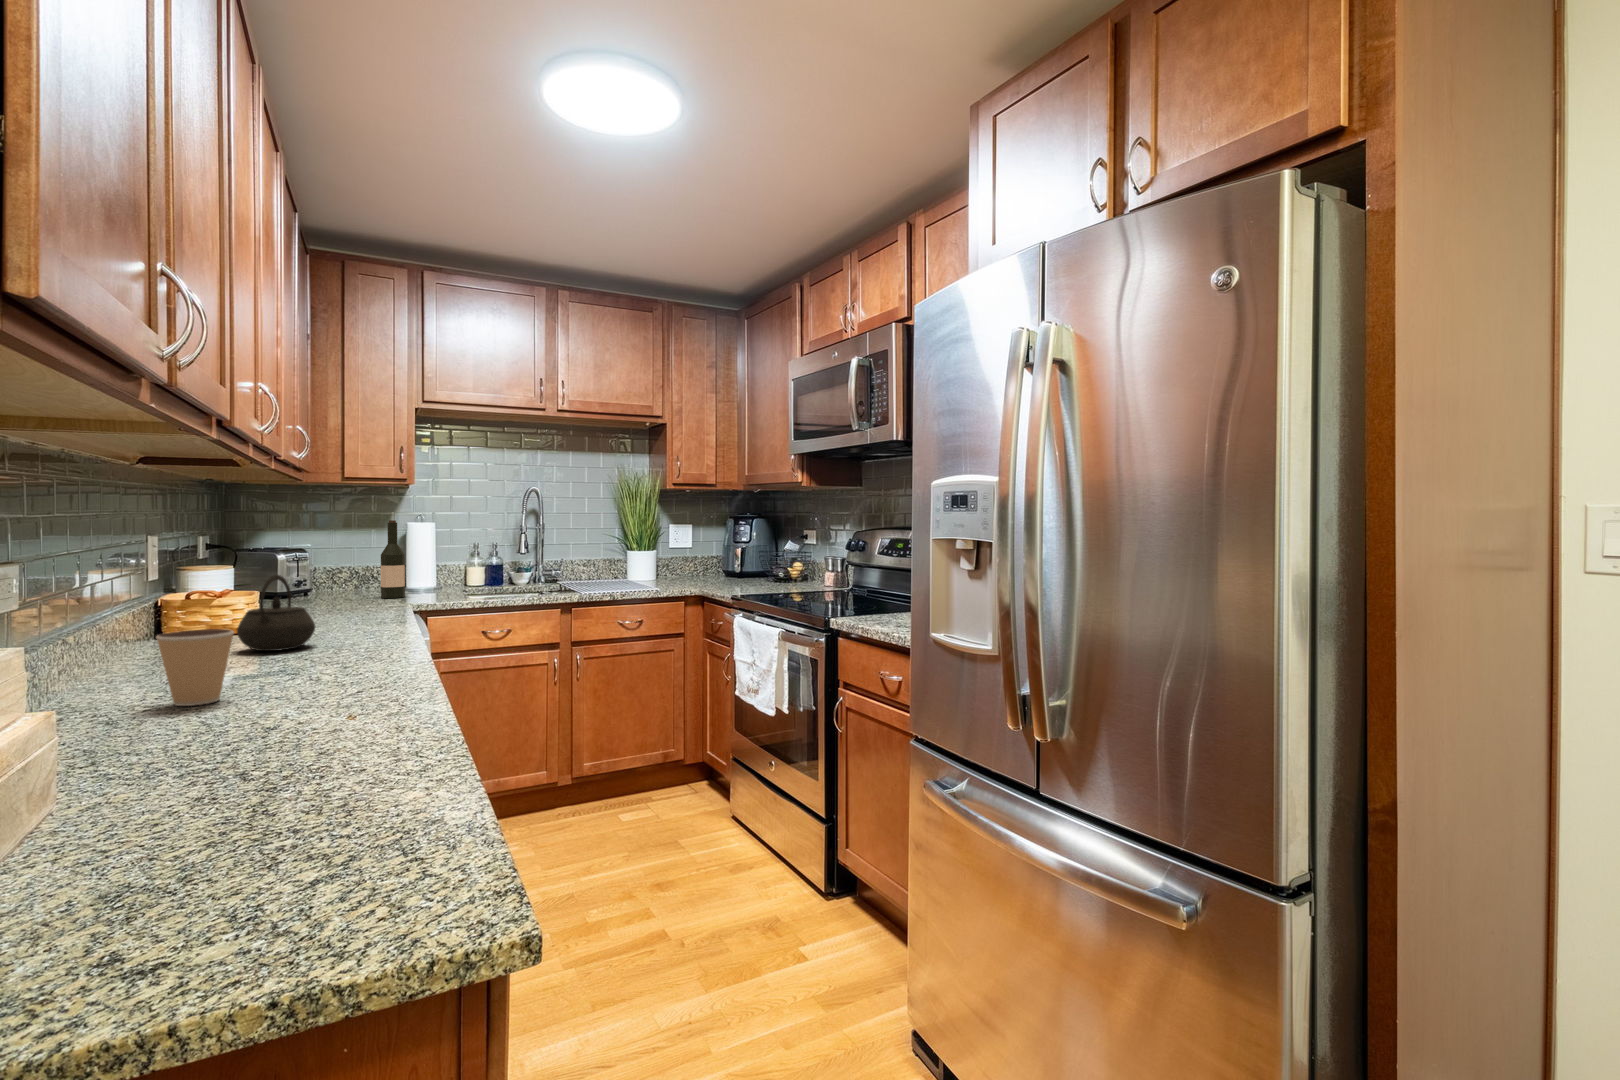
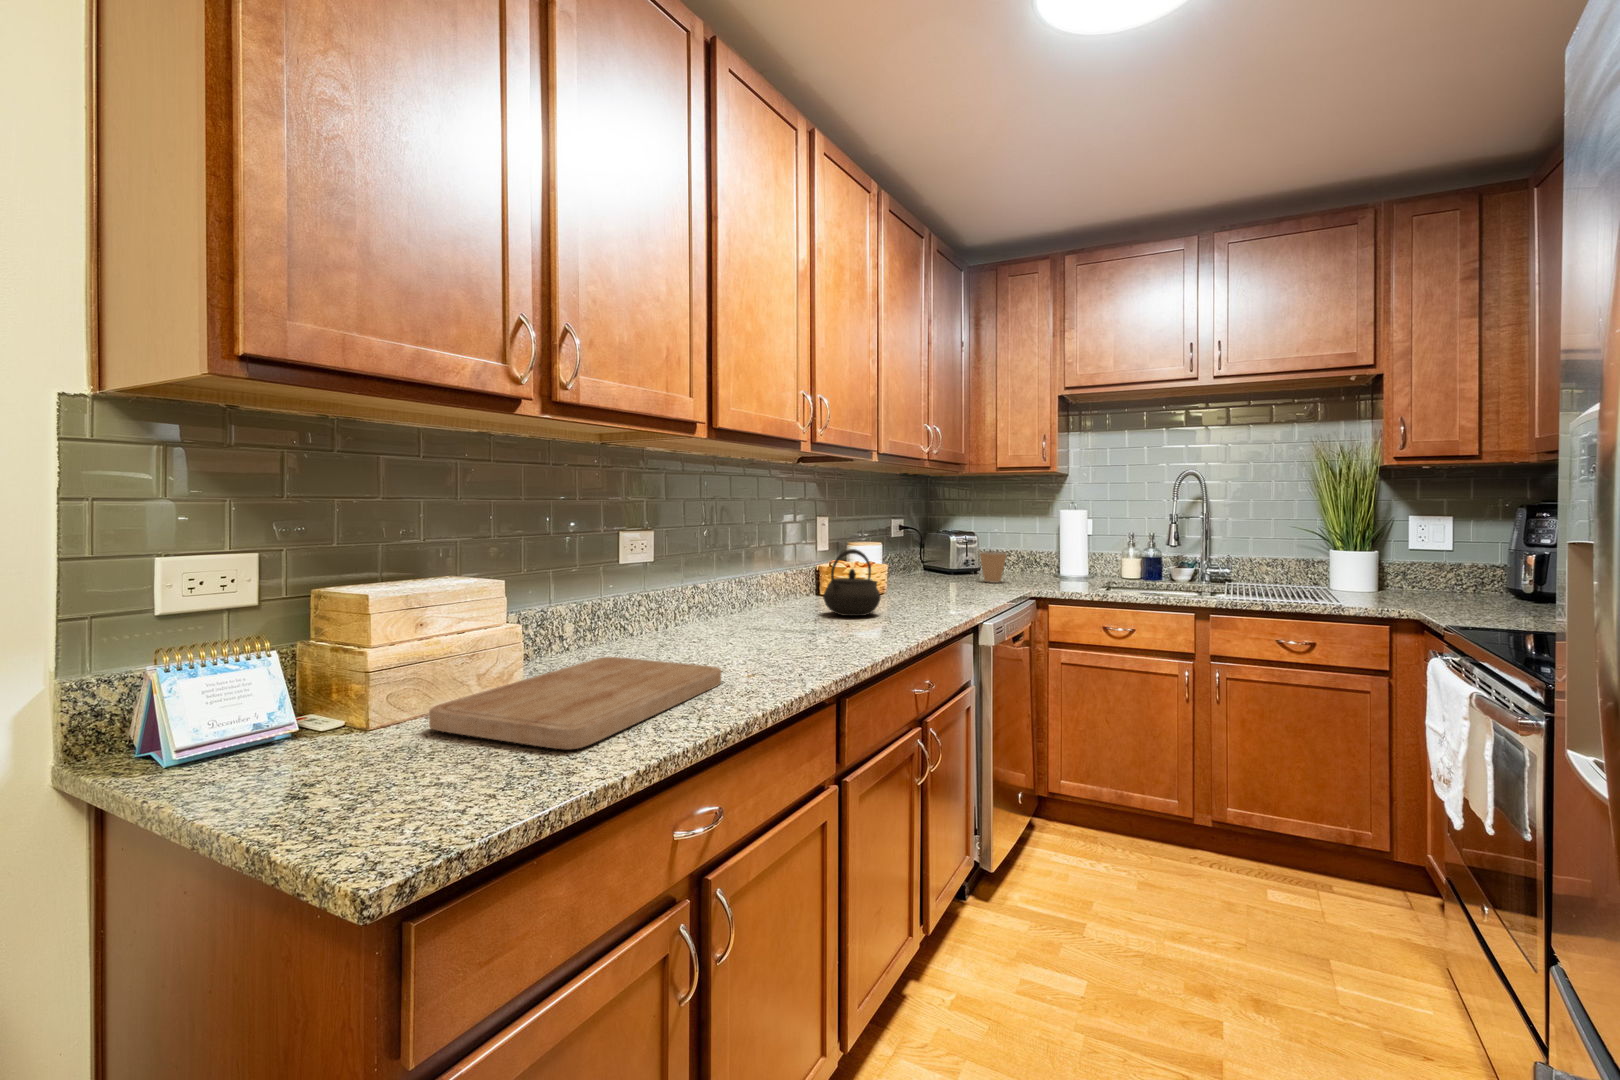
wine bottle: present [381,520,405,598] -> none [1024,507,1047,583]
coffee cup: present [156,629,234,706] -> present [980,551,1007,583]
cutting board: none [92,707,357,829] -> present [429,657,721,749]

